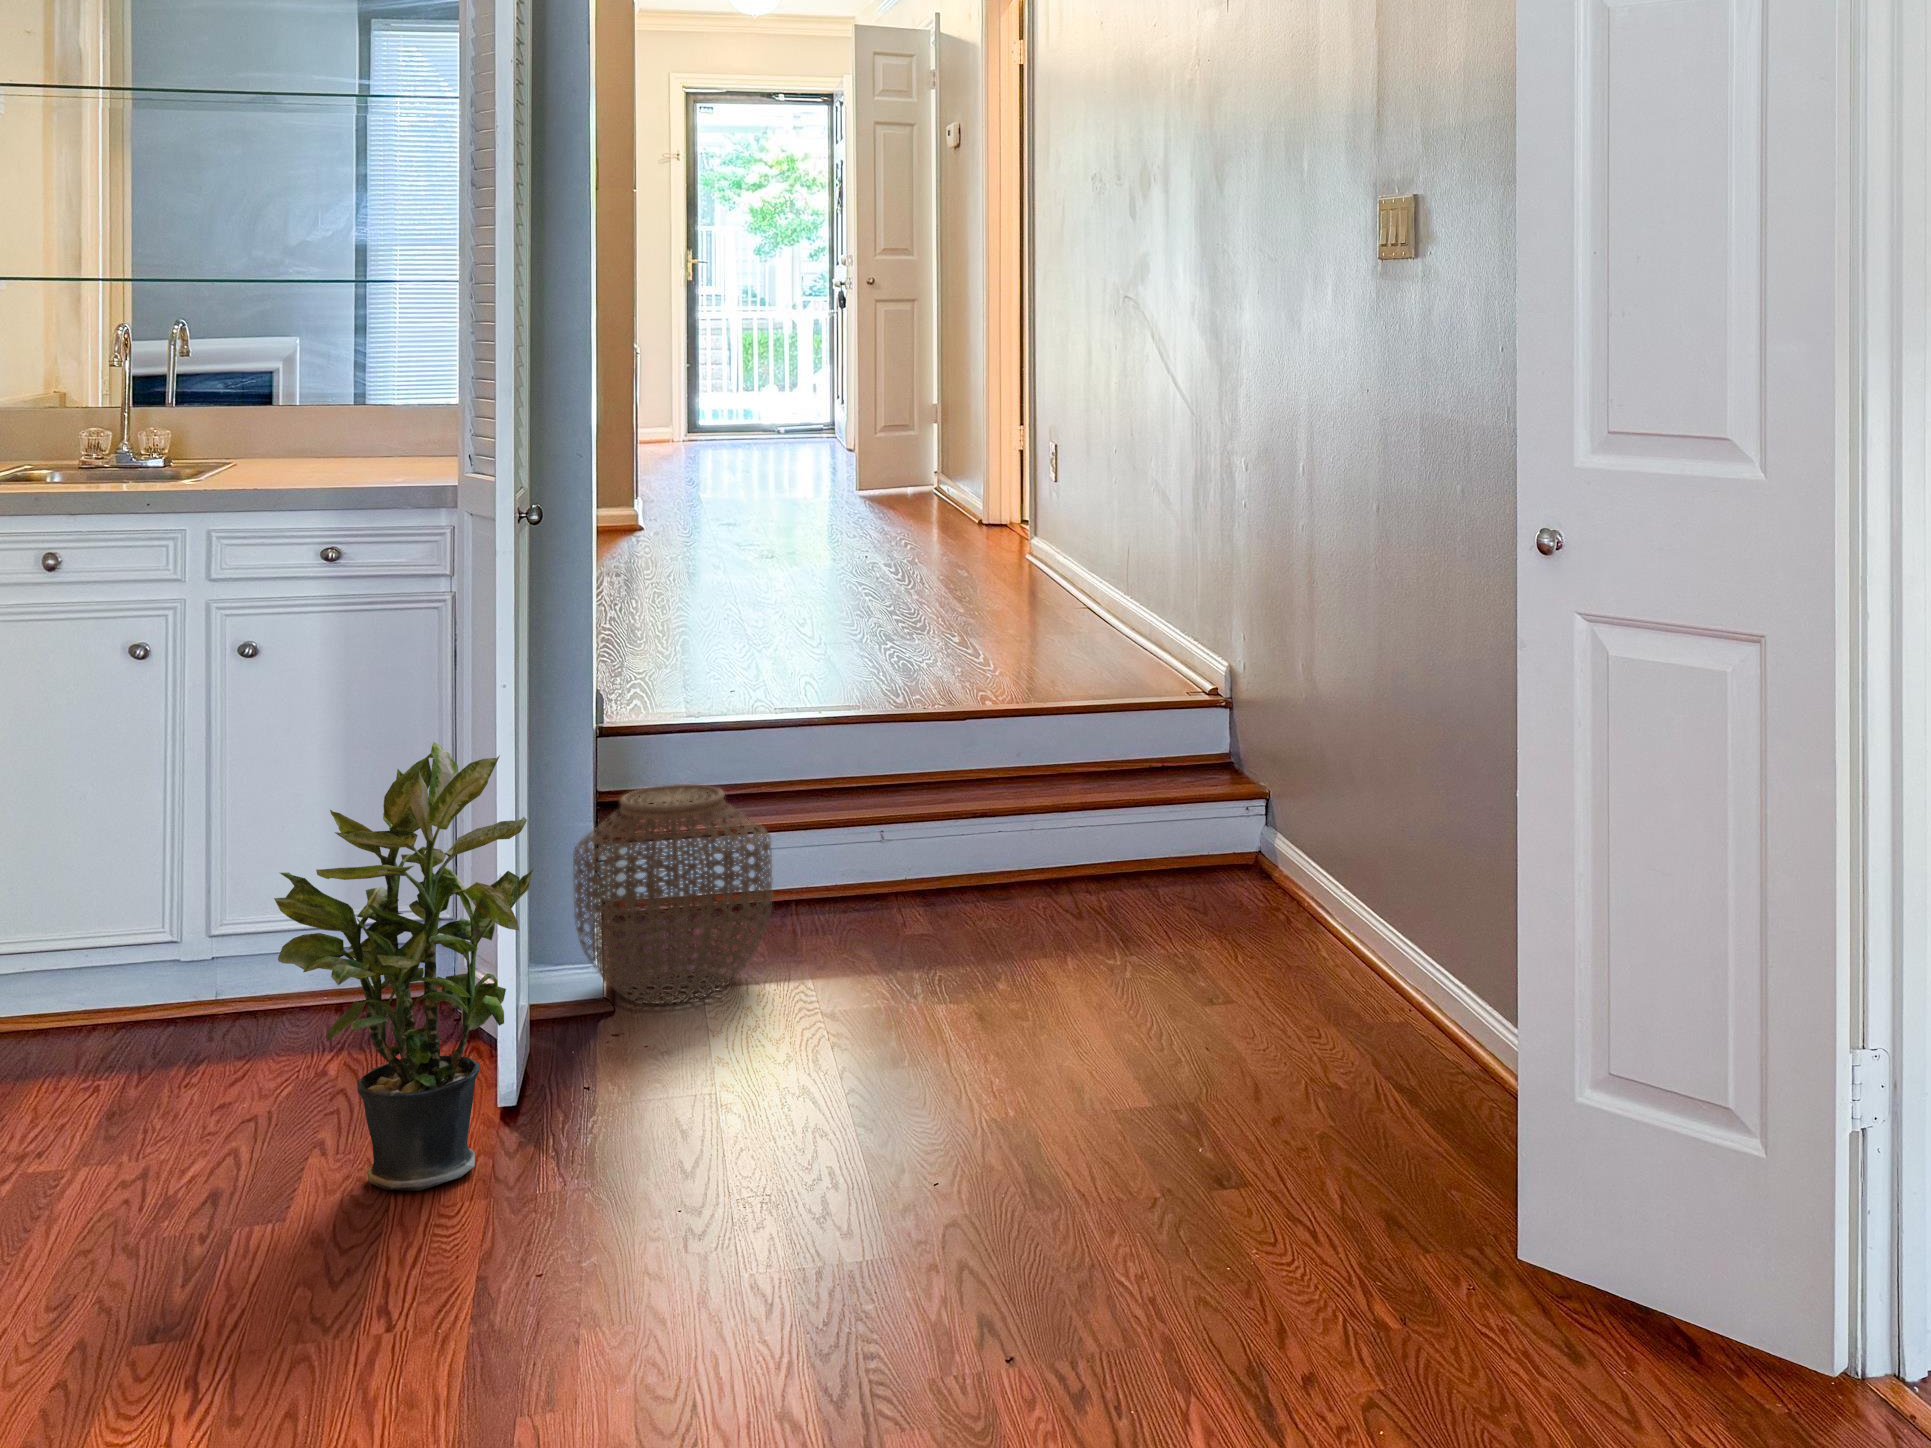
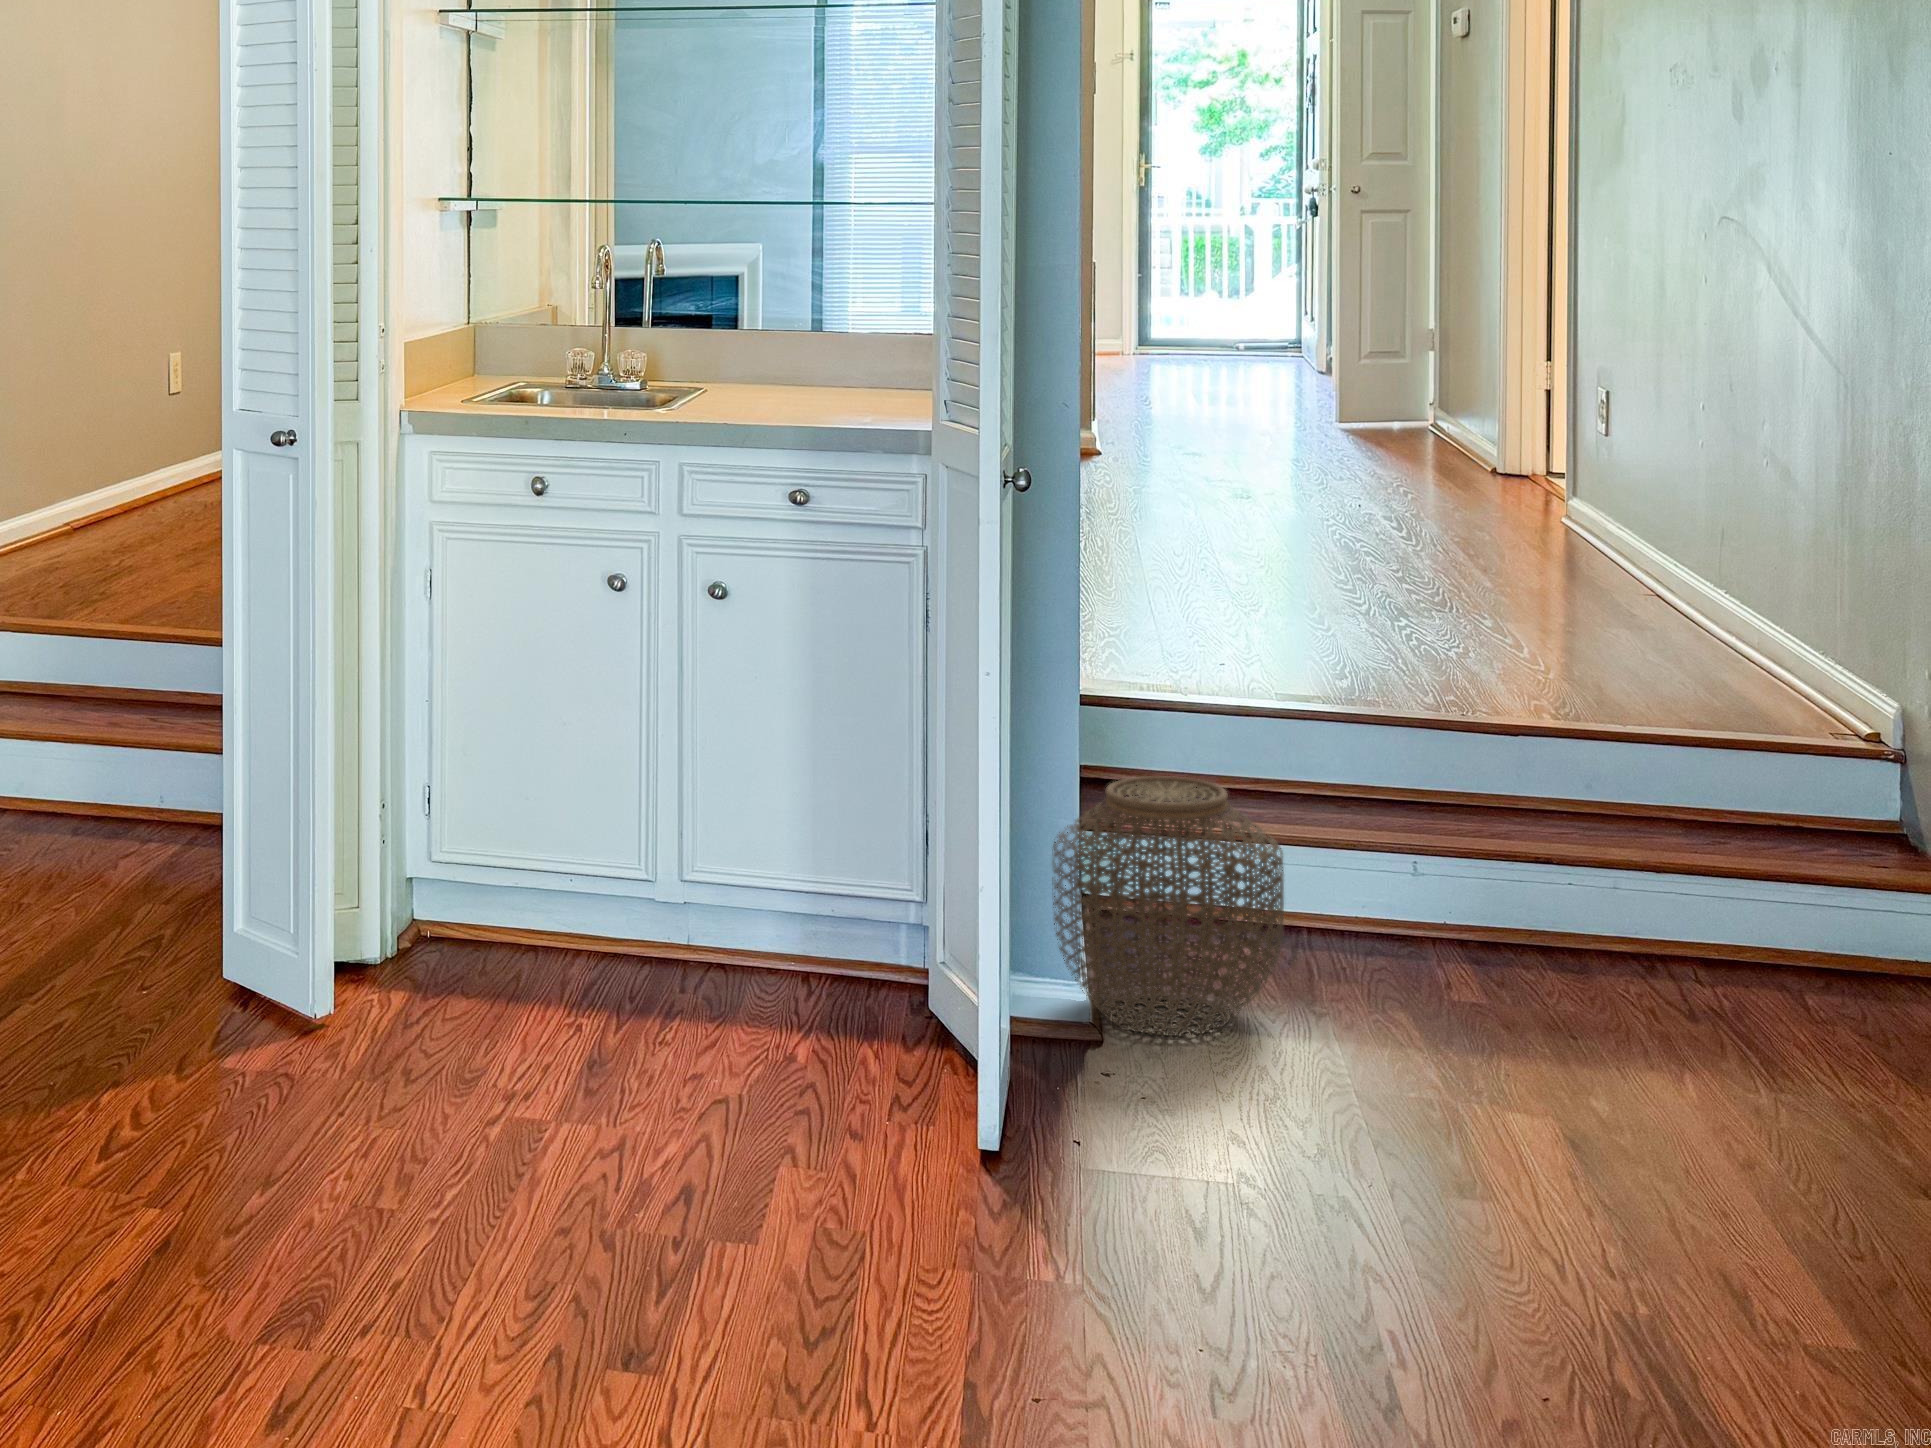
potted plant: present [274,742,533,1191] -> none [746,718,1020,1232]

